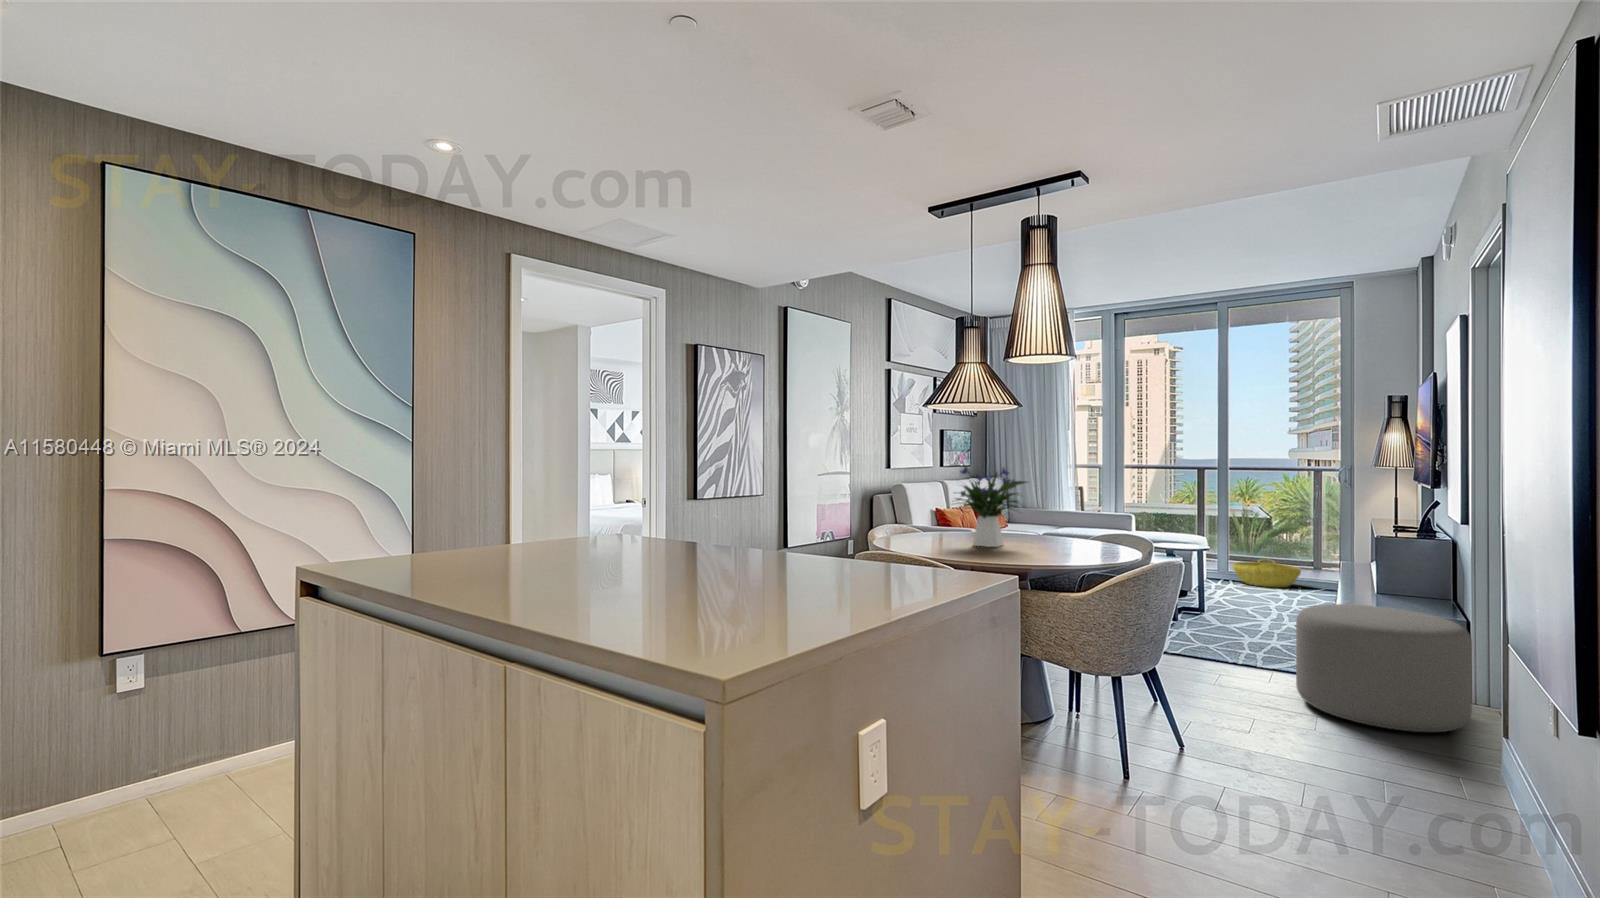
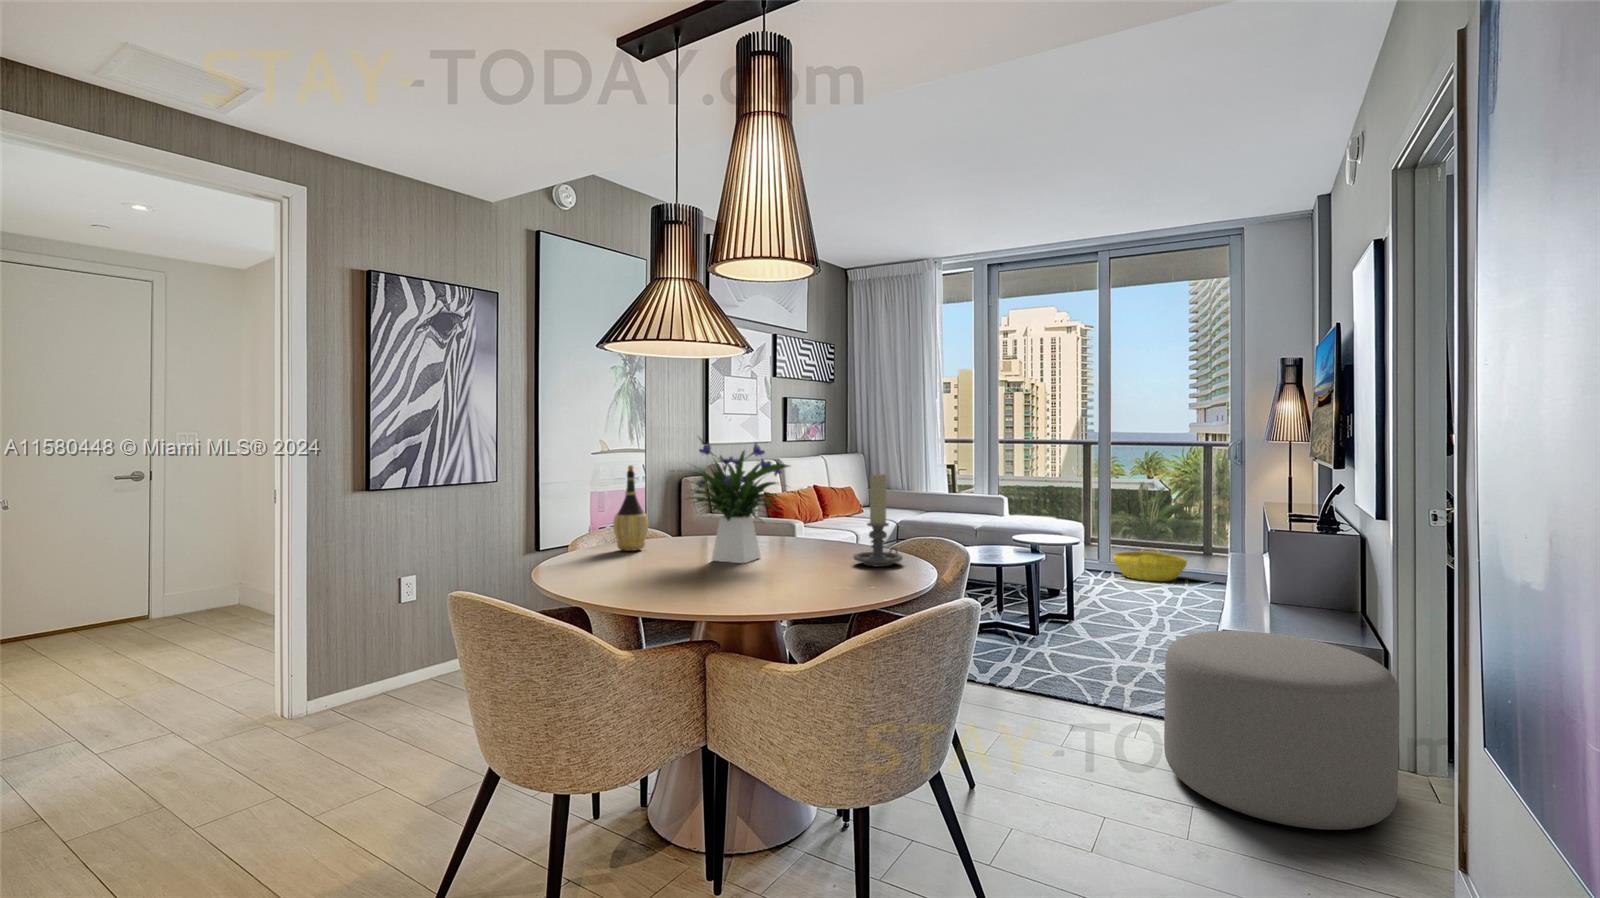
wine bottle: none [892,481,916,540] -> present [613,466,648,551]
candle holder: none [1074,487,1109,550] -> present [853,474,903,567]

